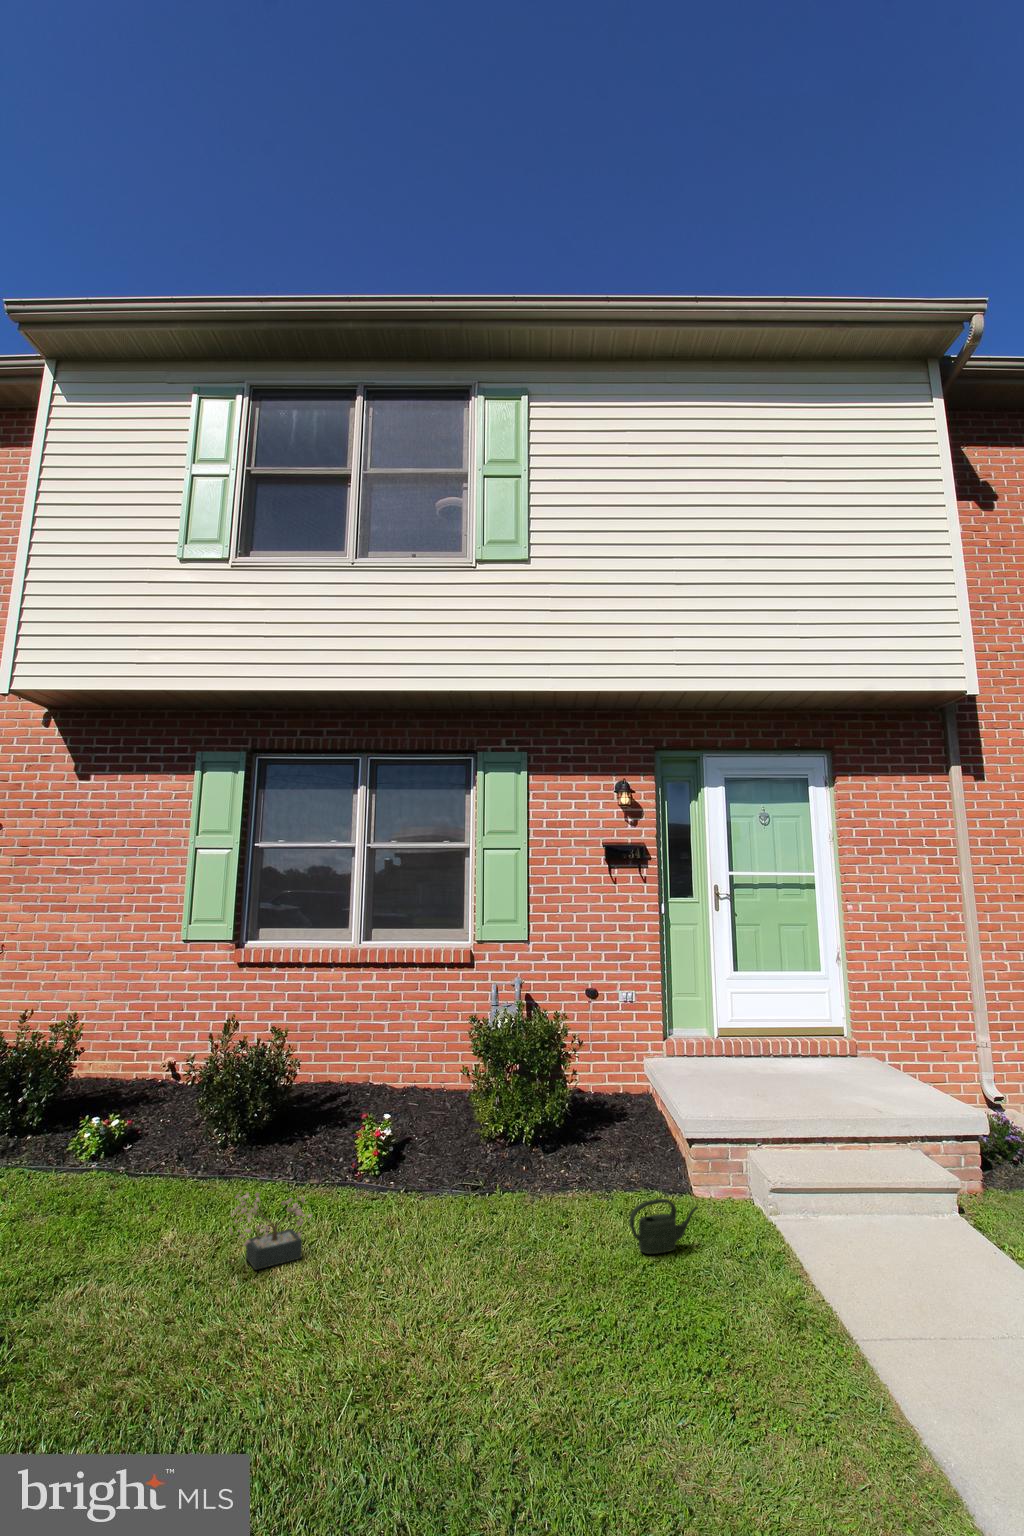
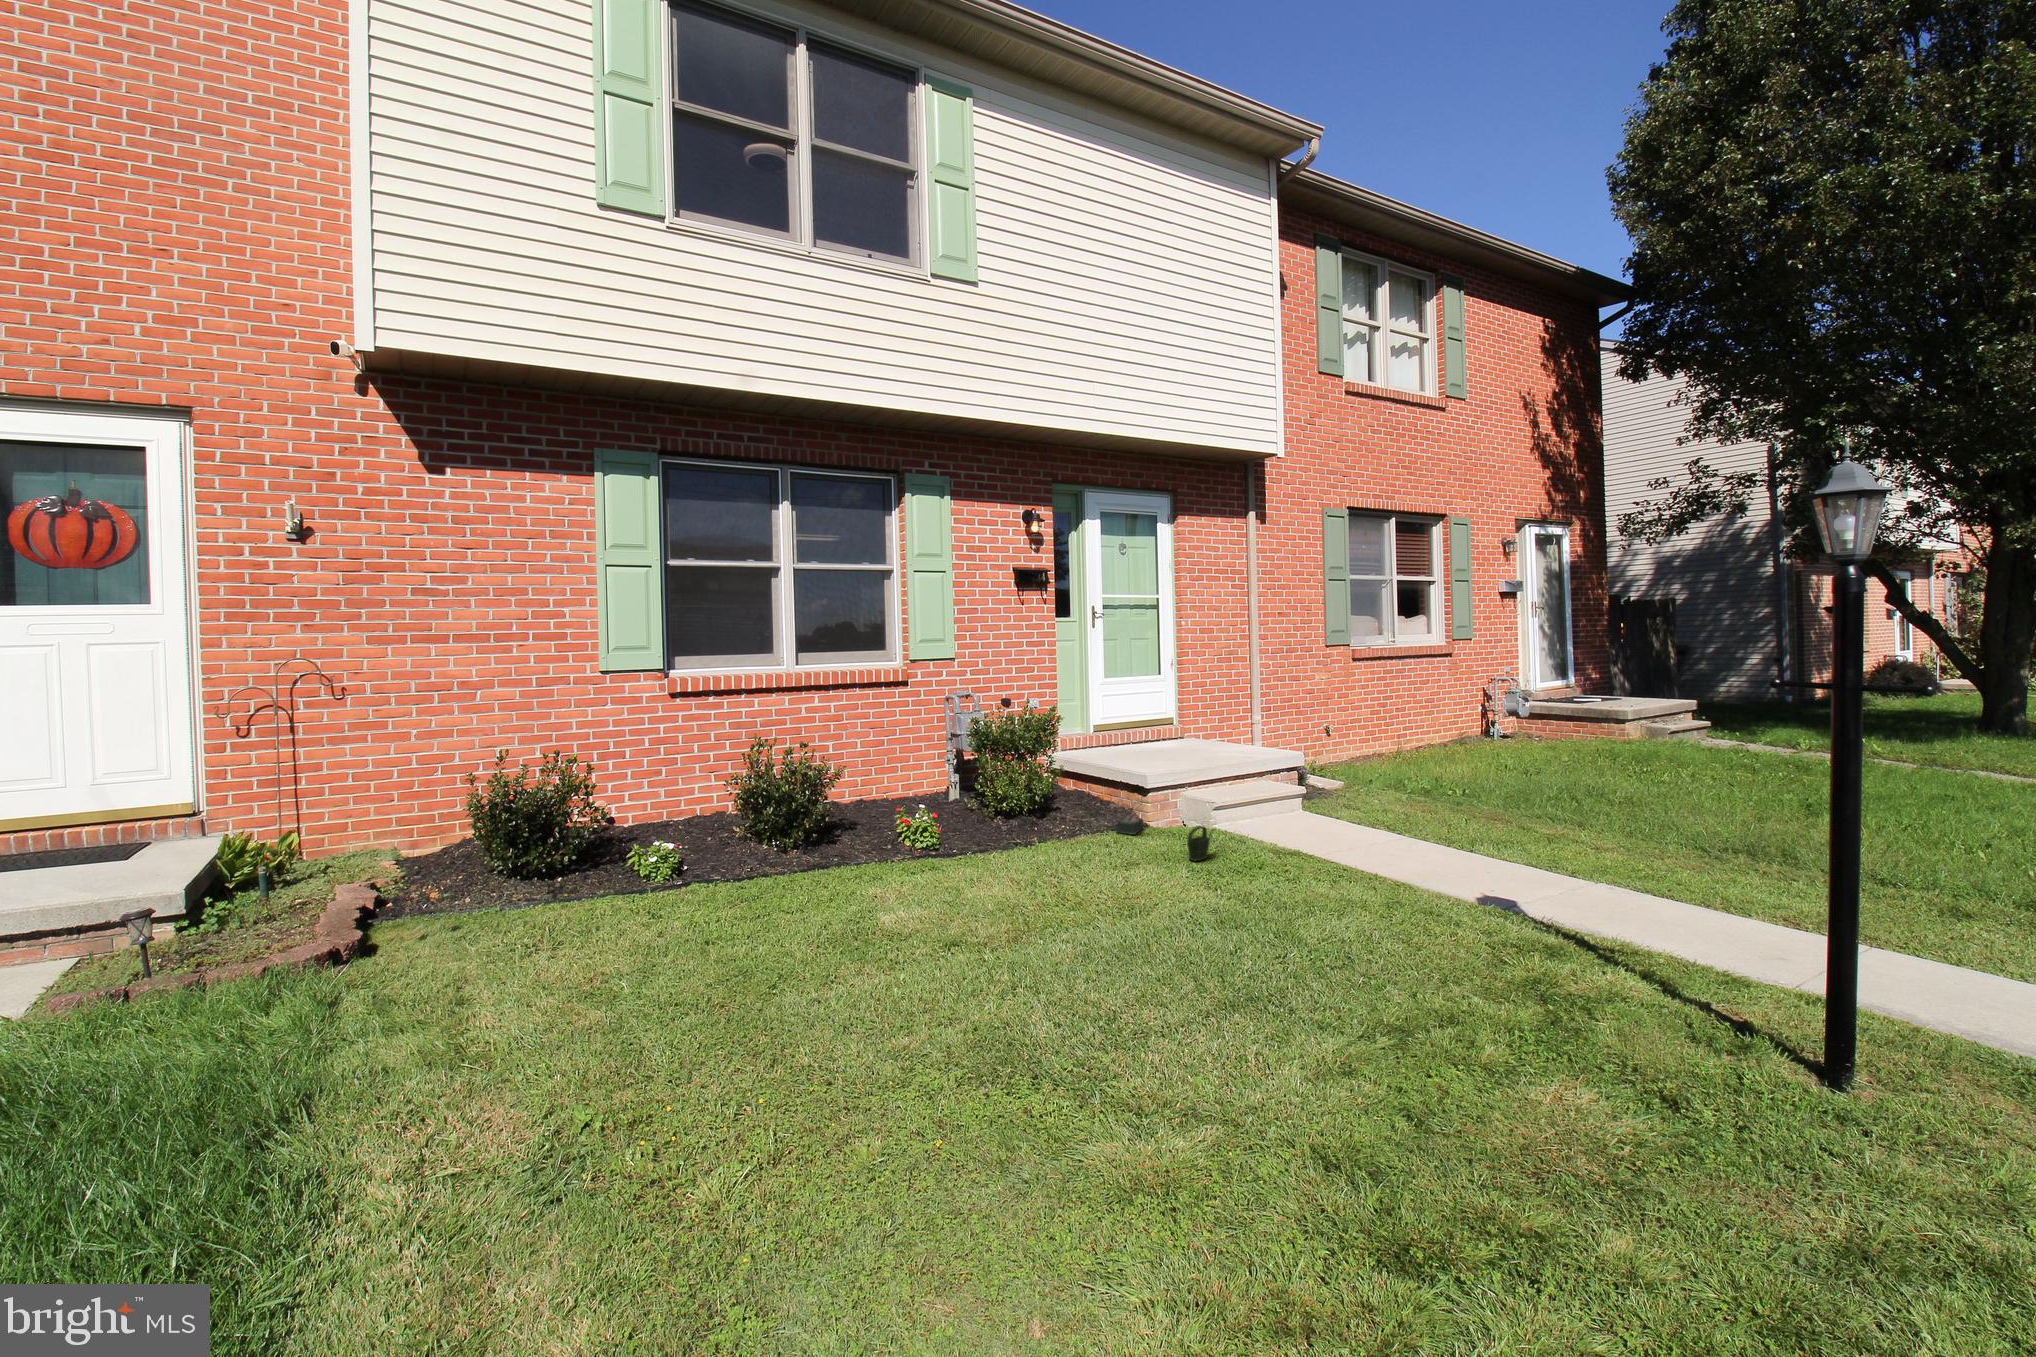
decorative plant: present [229,1191,312,1270] -> present [1112,793,1144,835]

